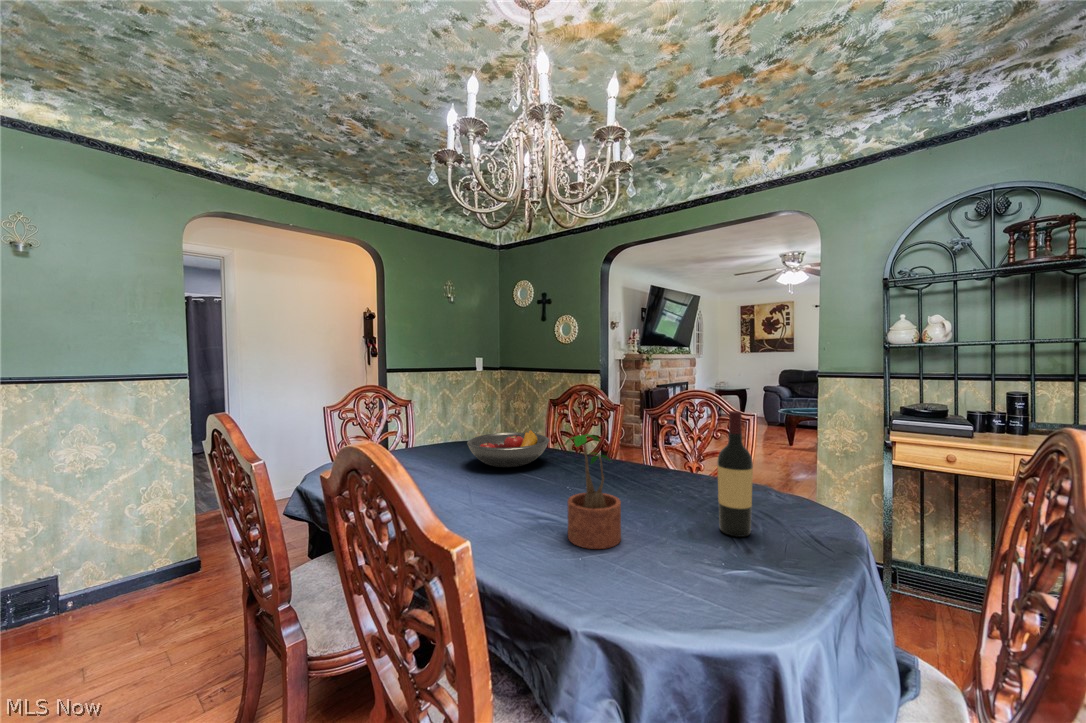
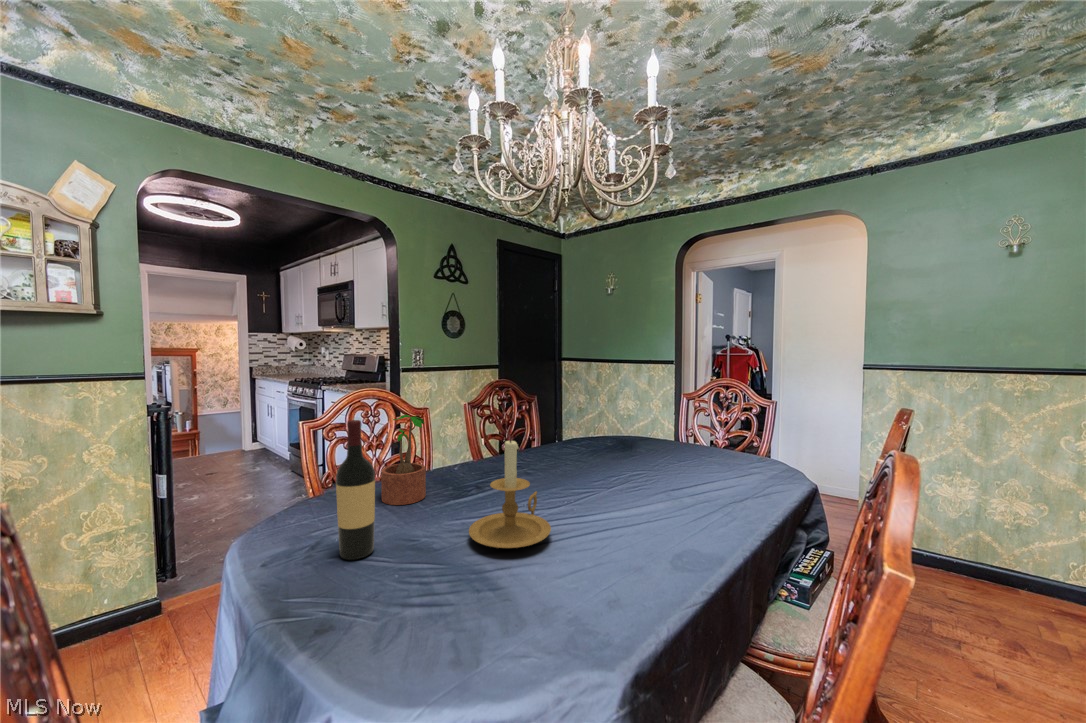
candle holder: none [618,415,692,496] -> present [469,438,551,548]
fruit bowl: present [467,430,549,467] -> none [590,440,687,483]

